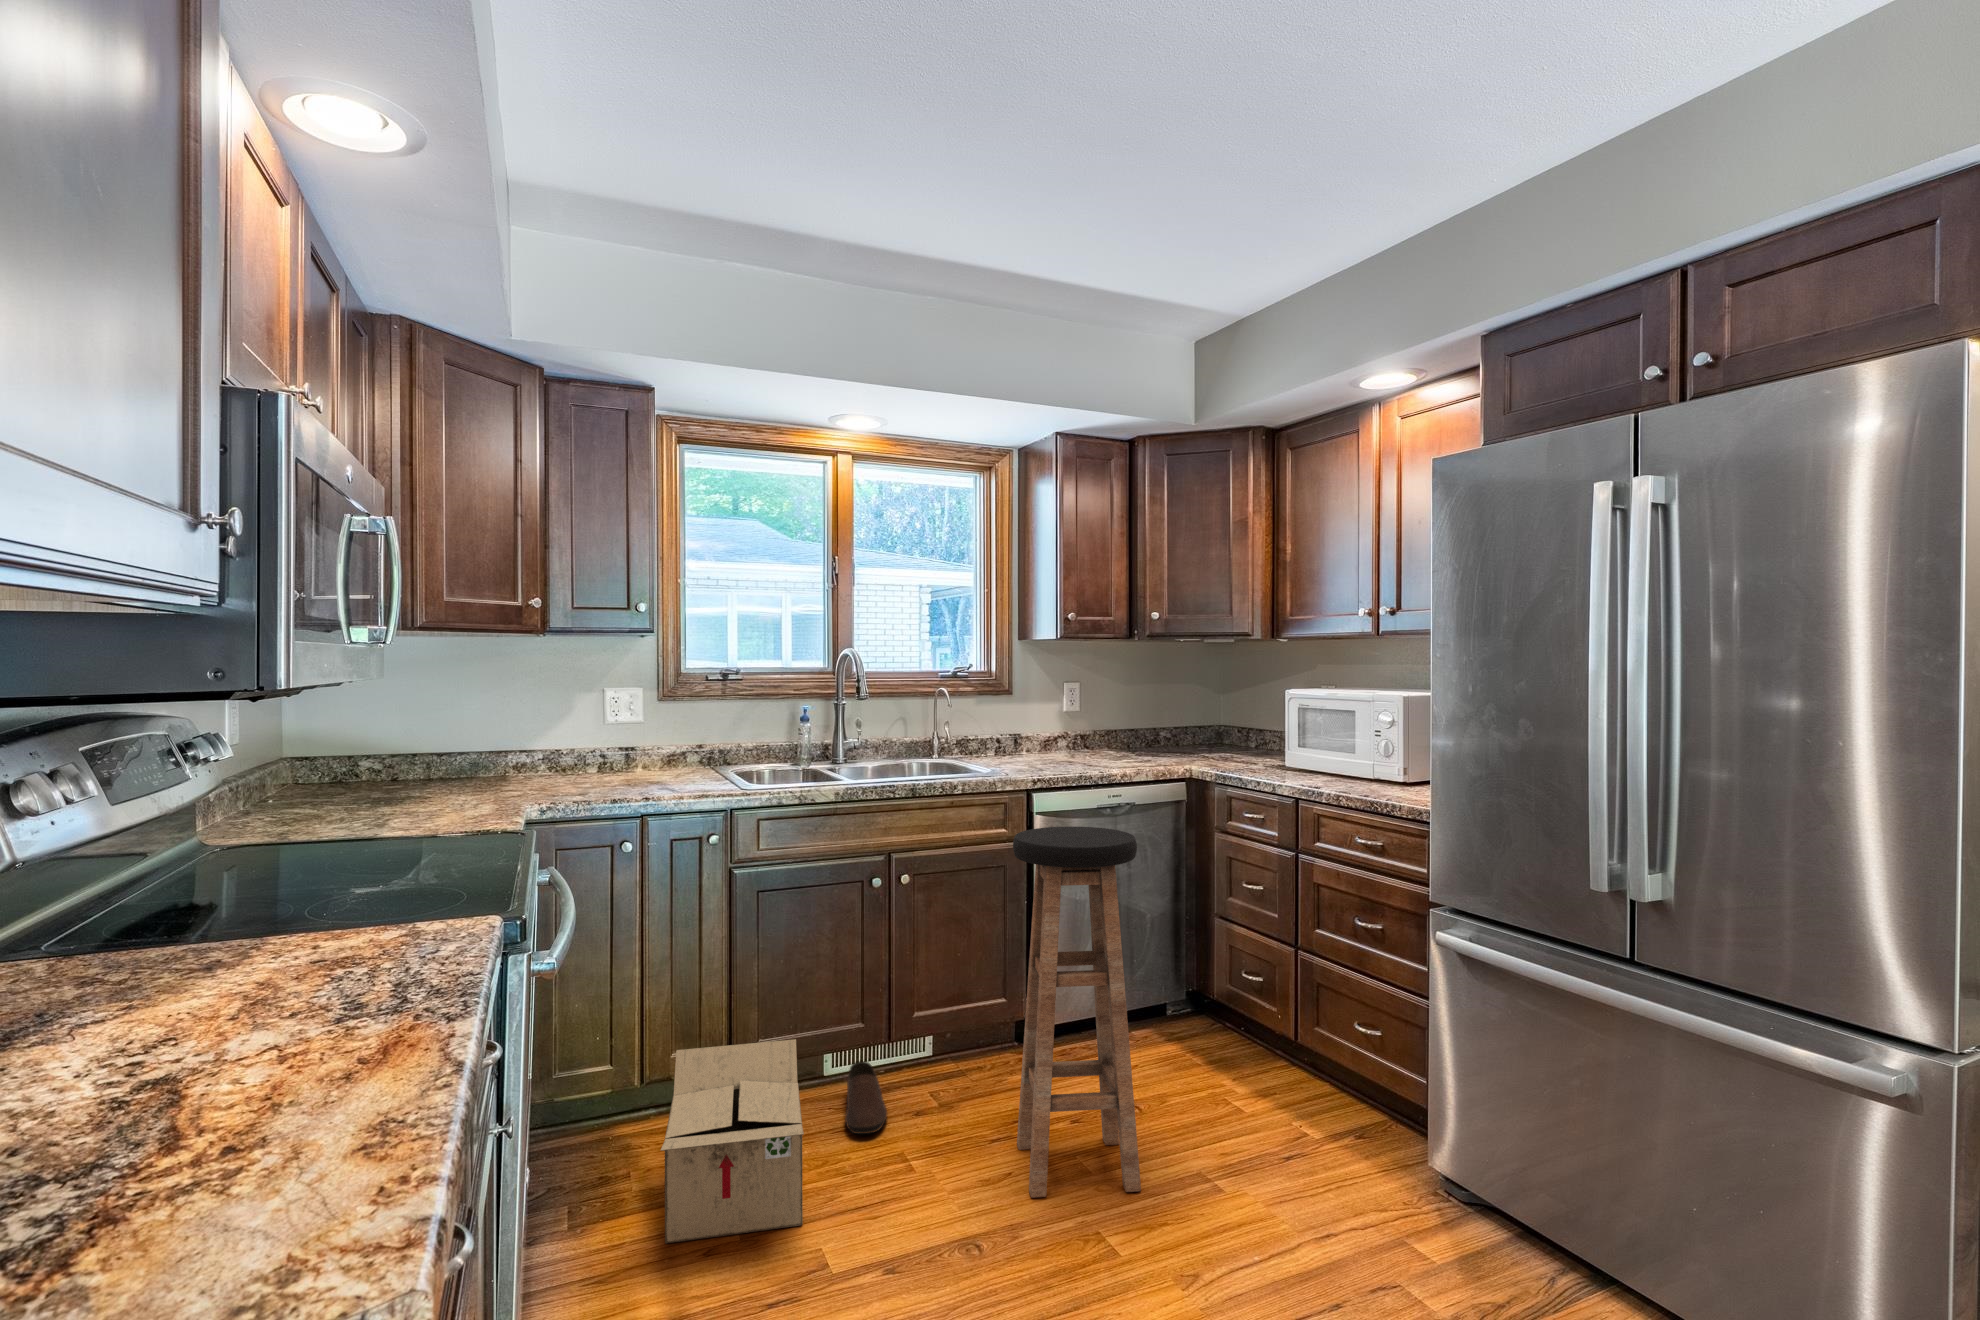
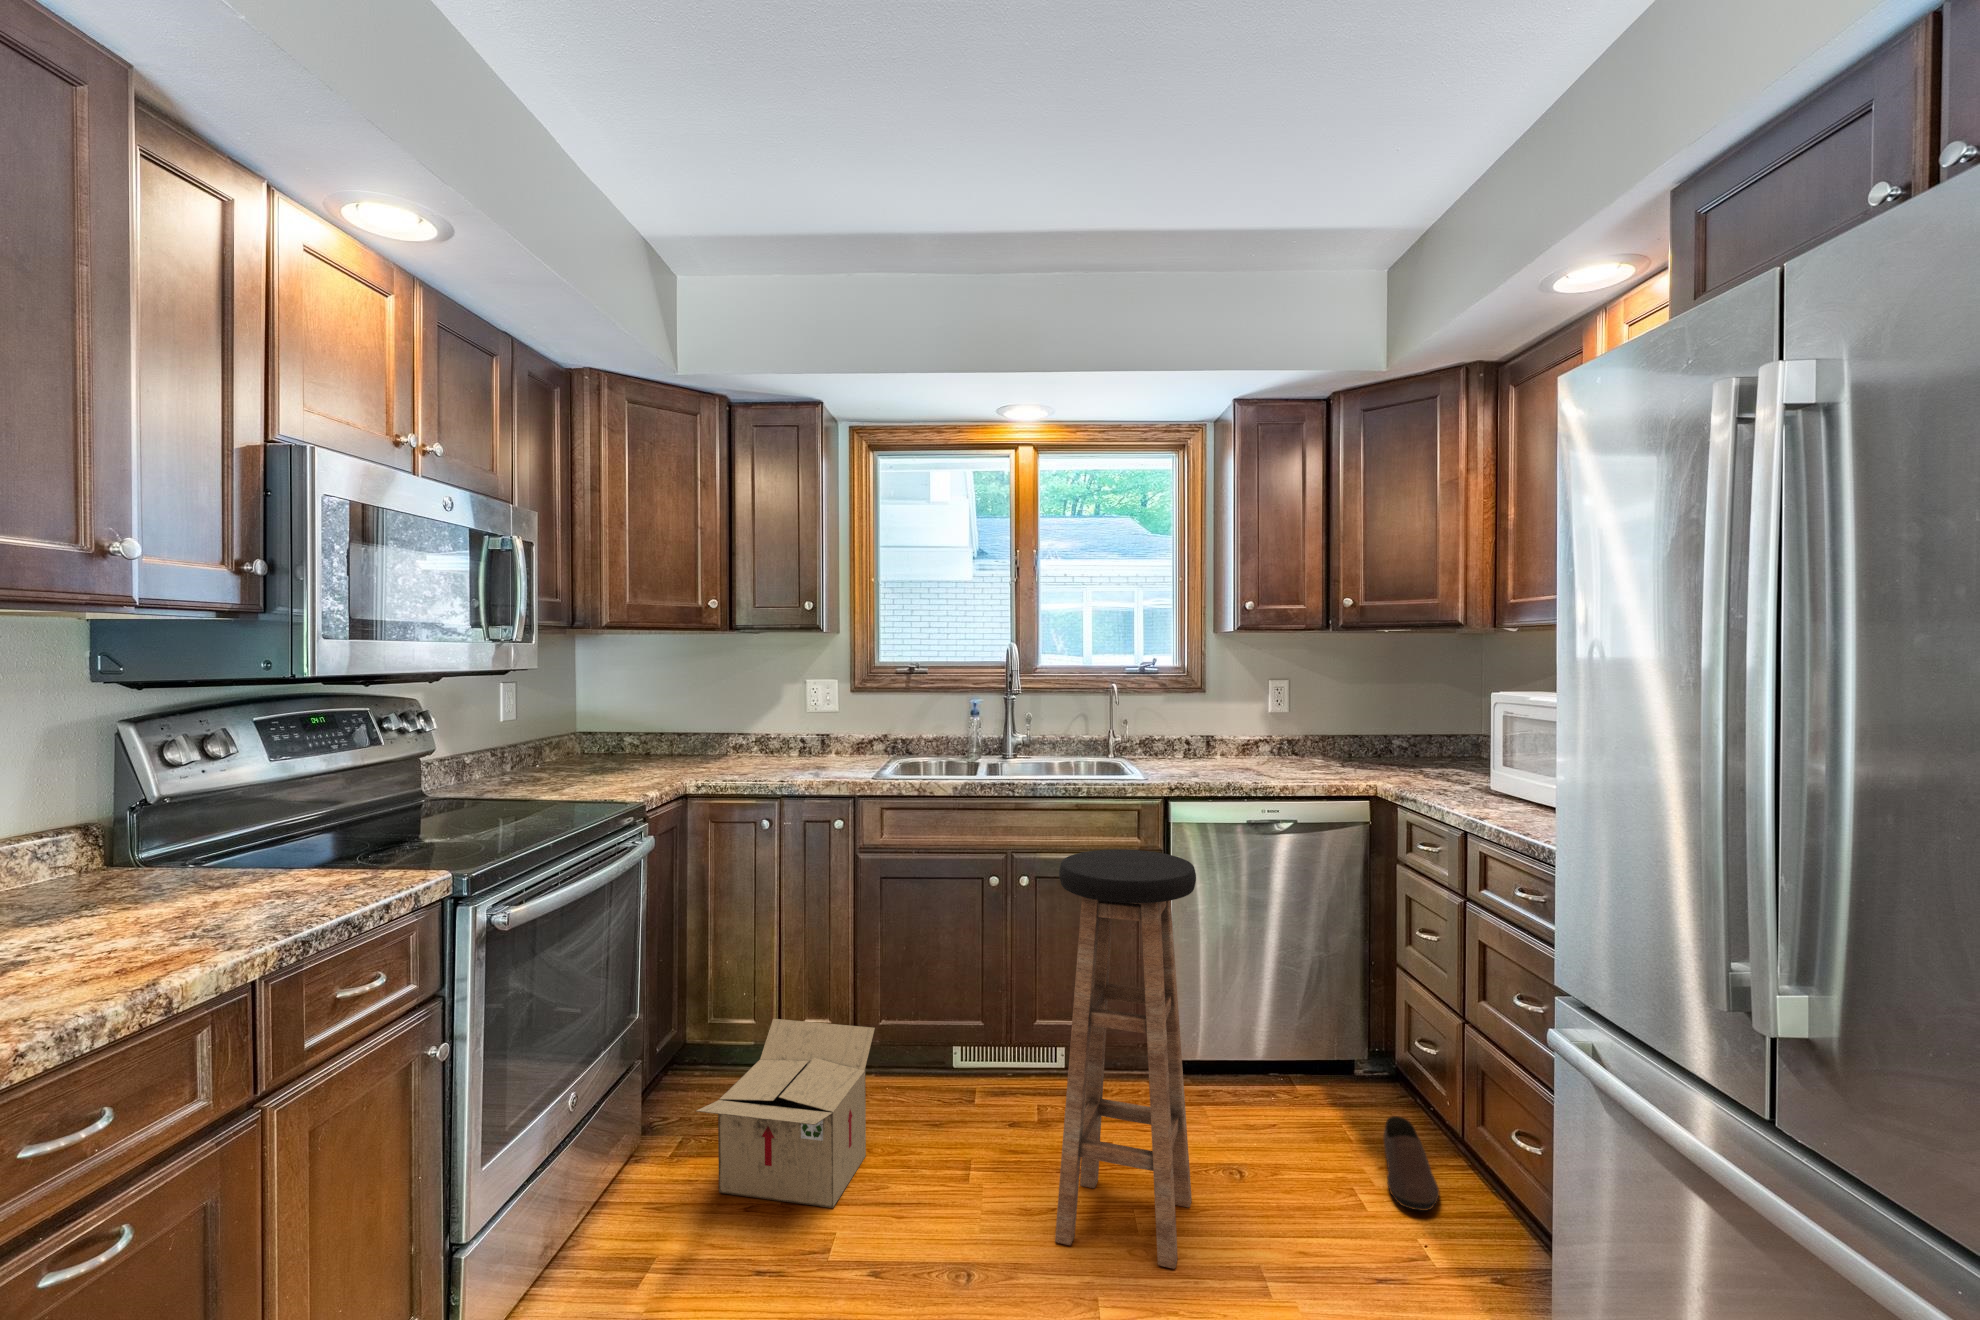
shoe: present [845,1061,887,1134] -> present [1384,1116,1439,1211]

